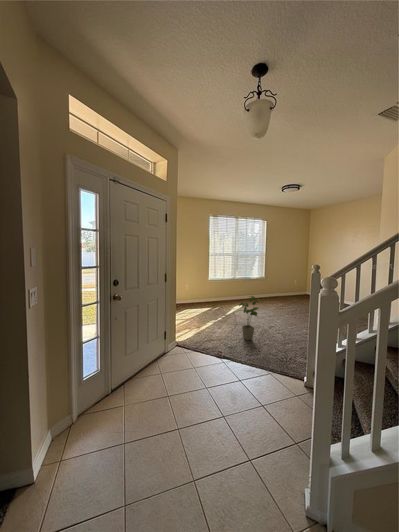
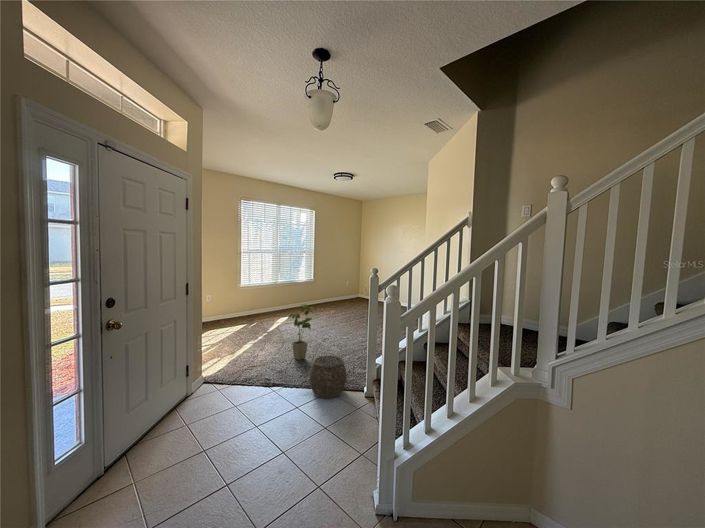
woven basket: none [253,341,286,380] -> present [310,356,347,398]

